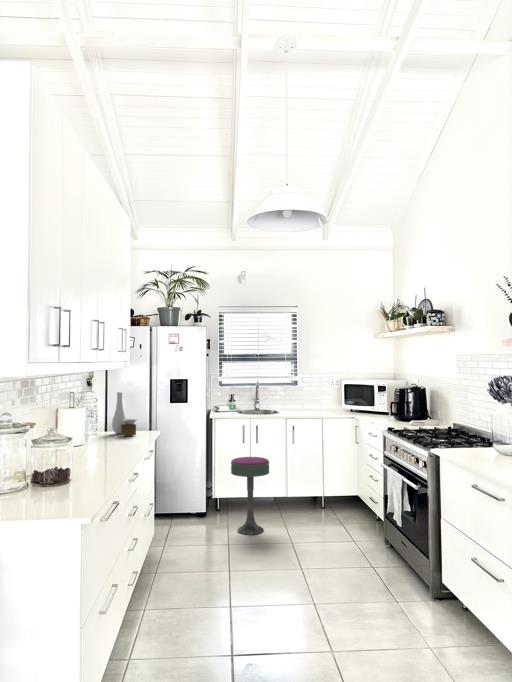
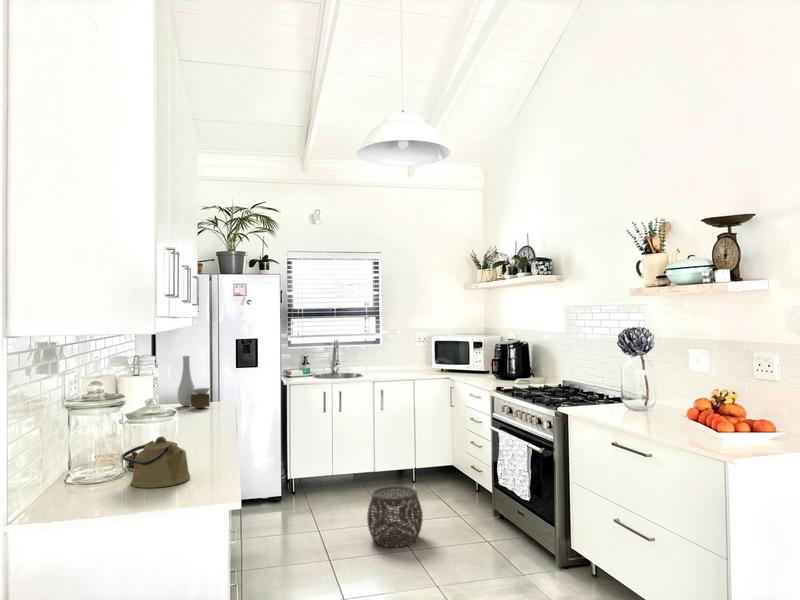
bar stool: present [231,457,269,535] -> none [315,427,360,518]
kettle: none [19,459,74,501] -> present [122,437,190,488]
woven basket: none [267,511,316,565] -> present [367,486,423,548]

